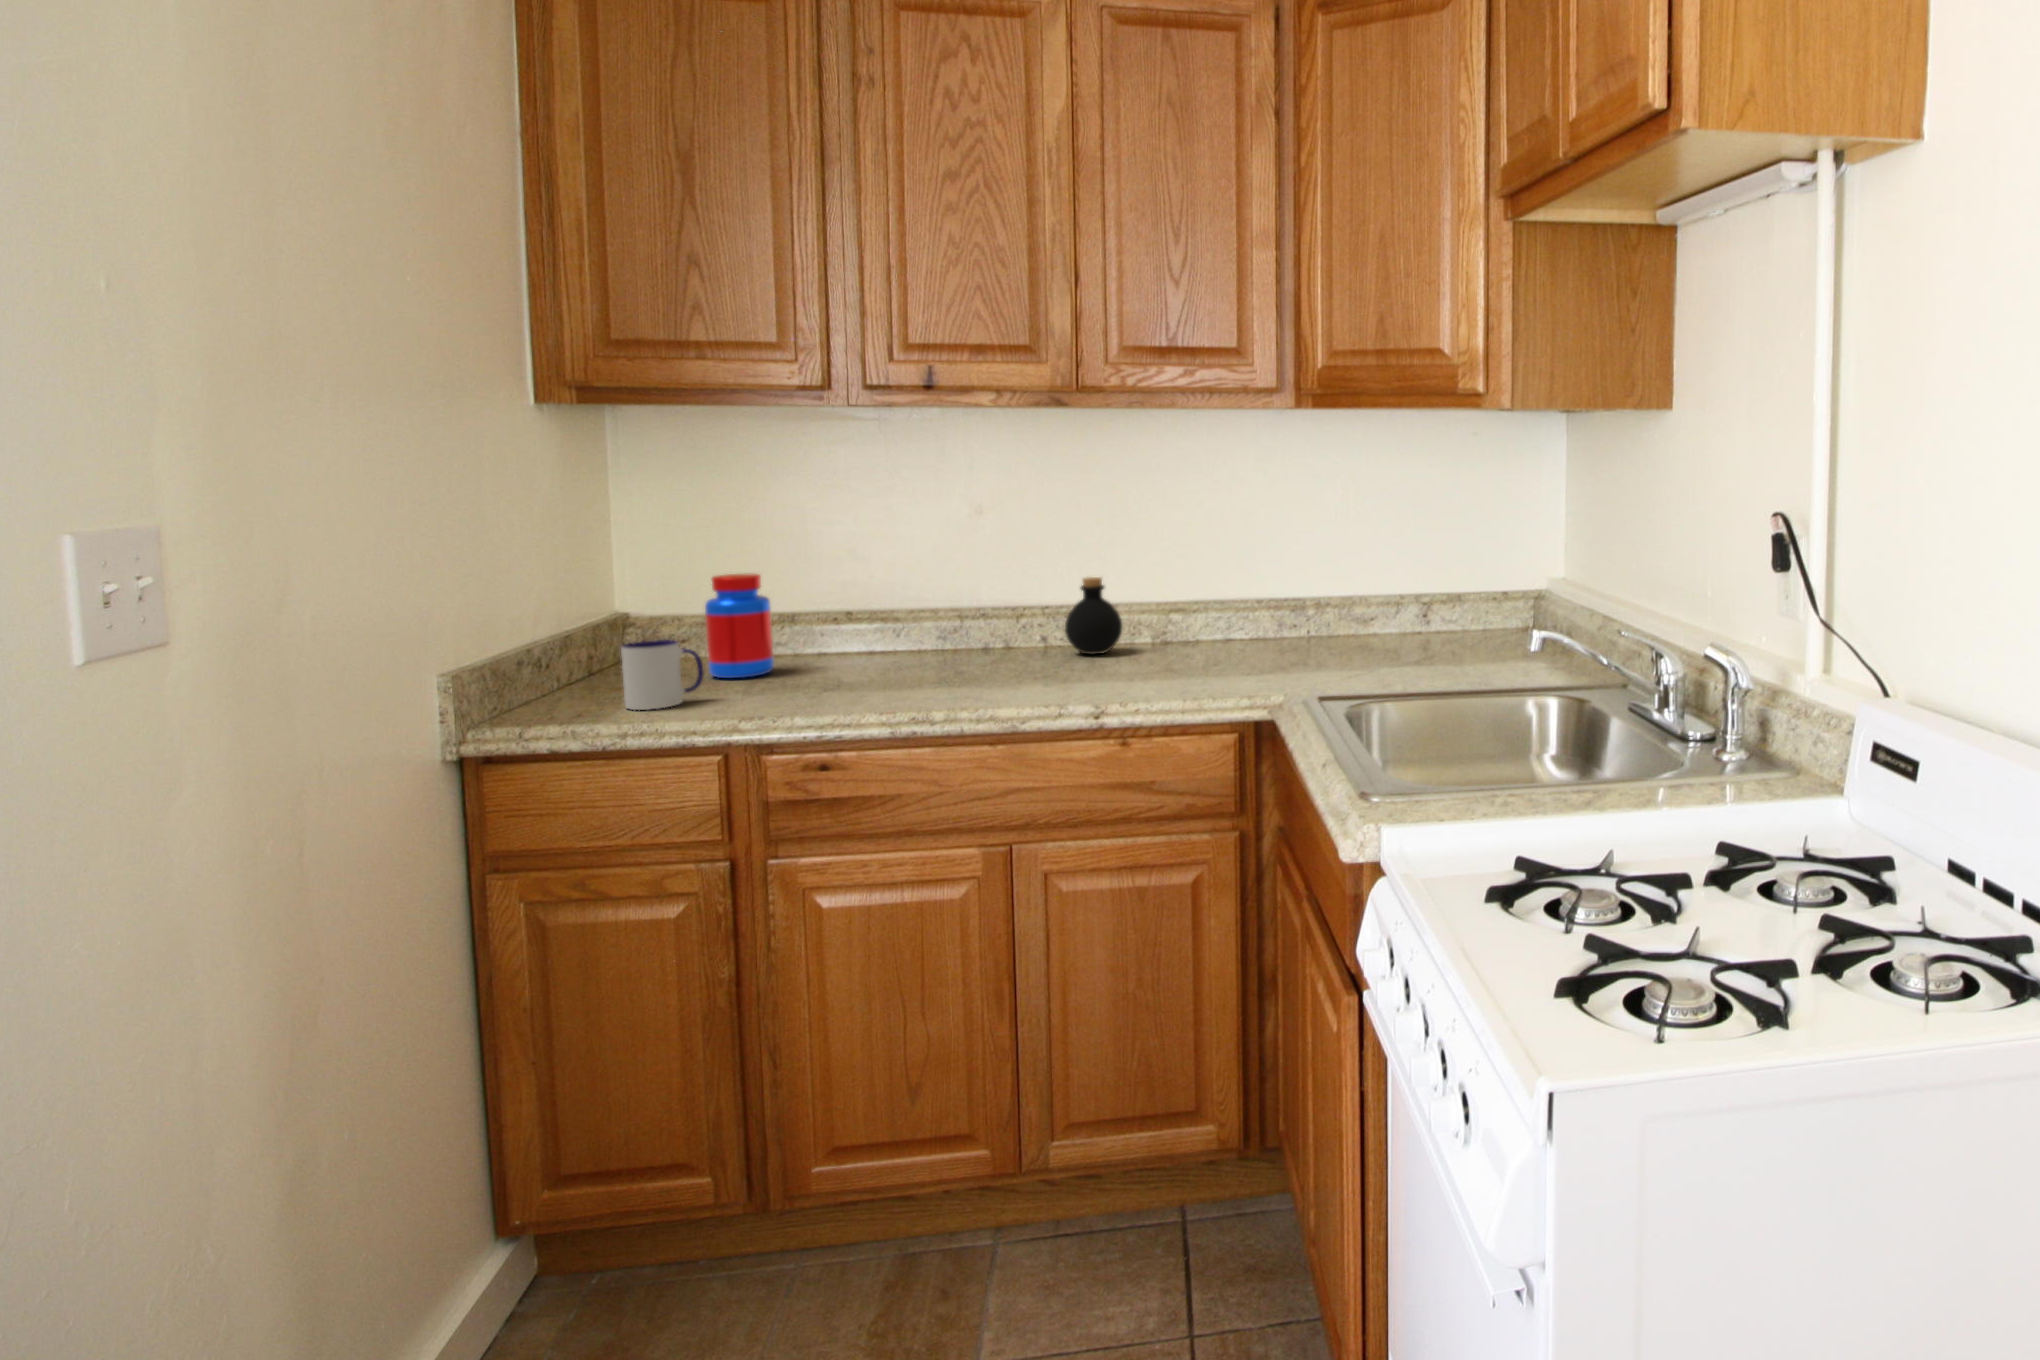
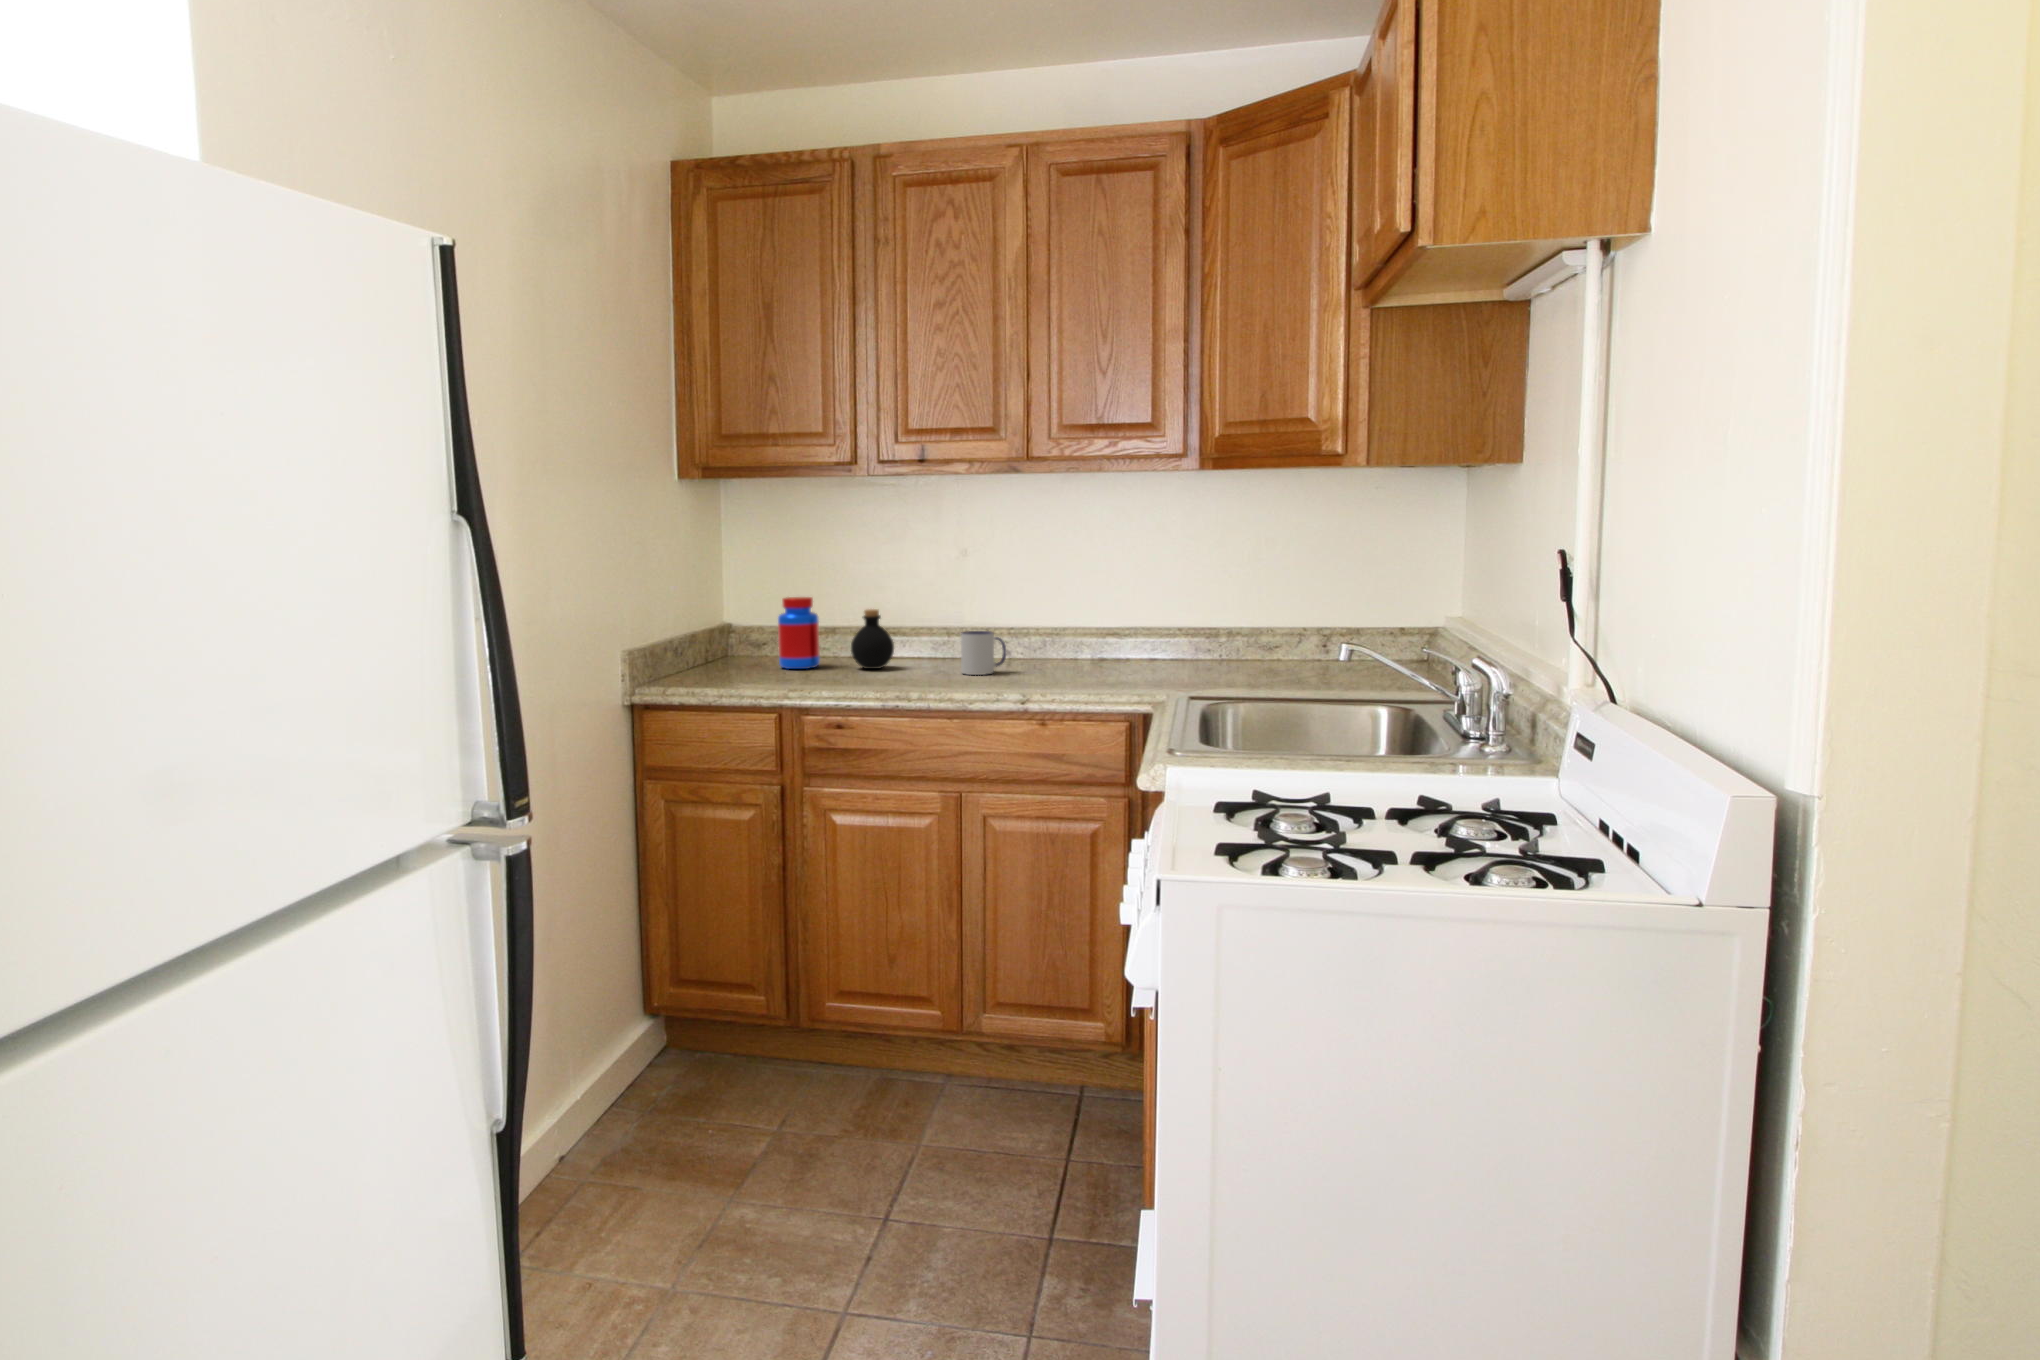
bottle: present [1065,577,1122,654] -> present [851,609,894,669]
mug: present [621,640,704,710] -> present [961,631,1006,675]

